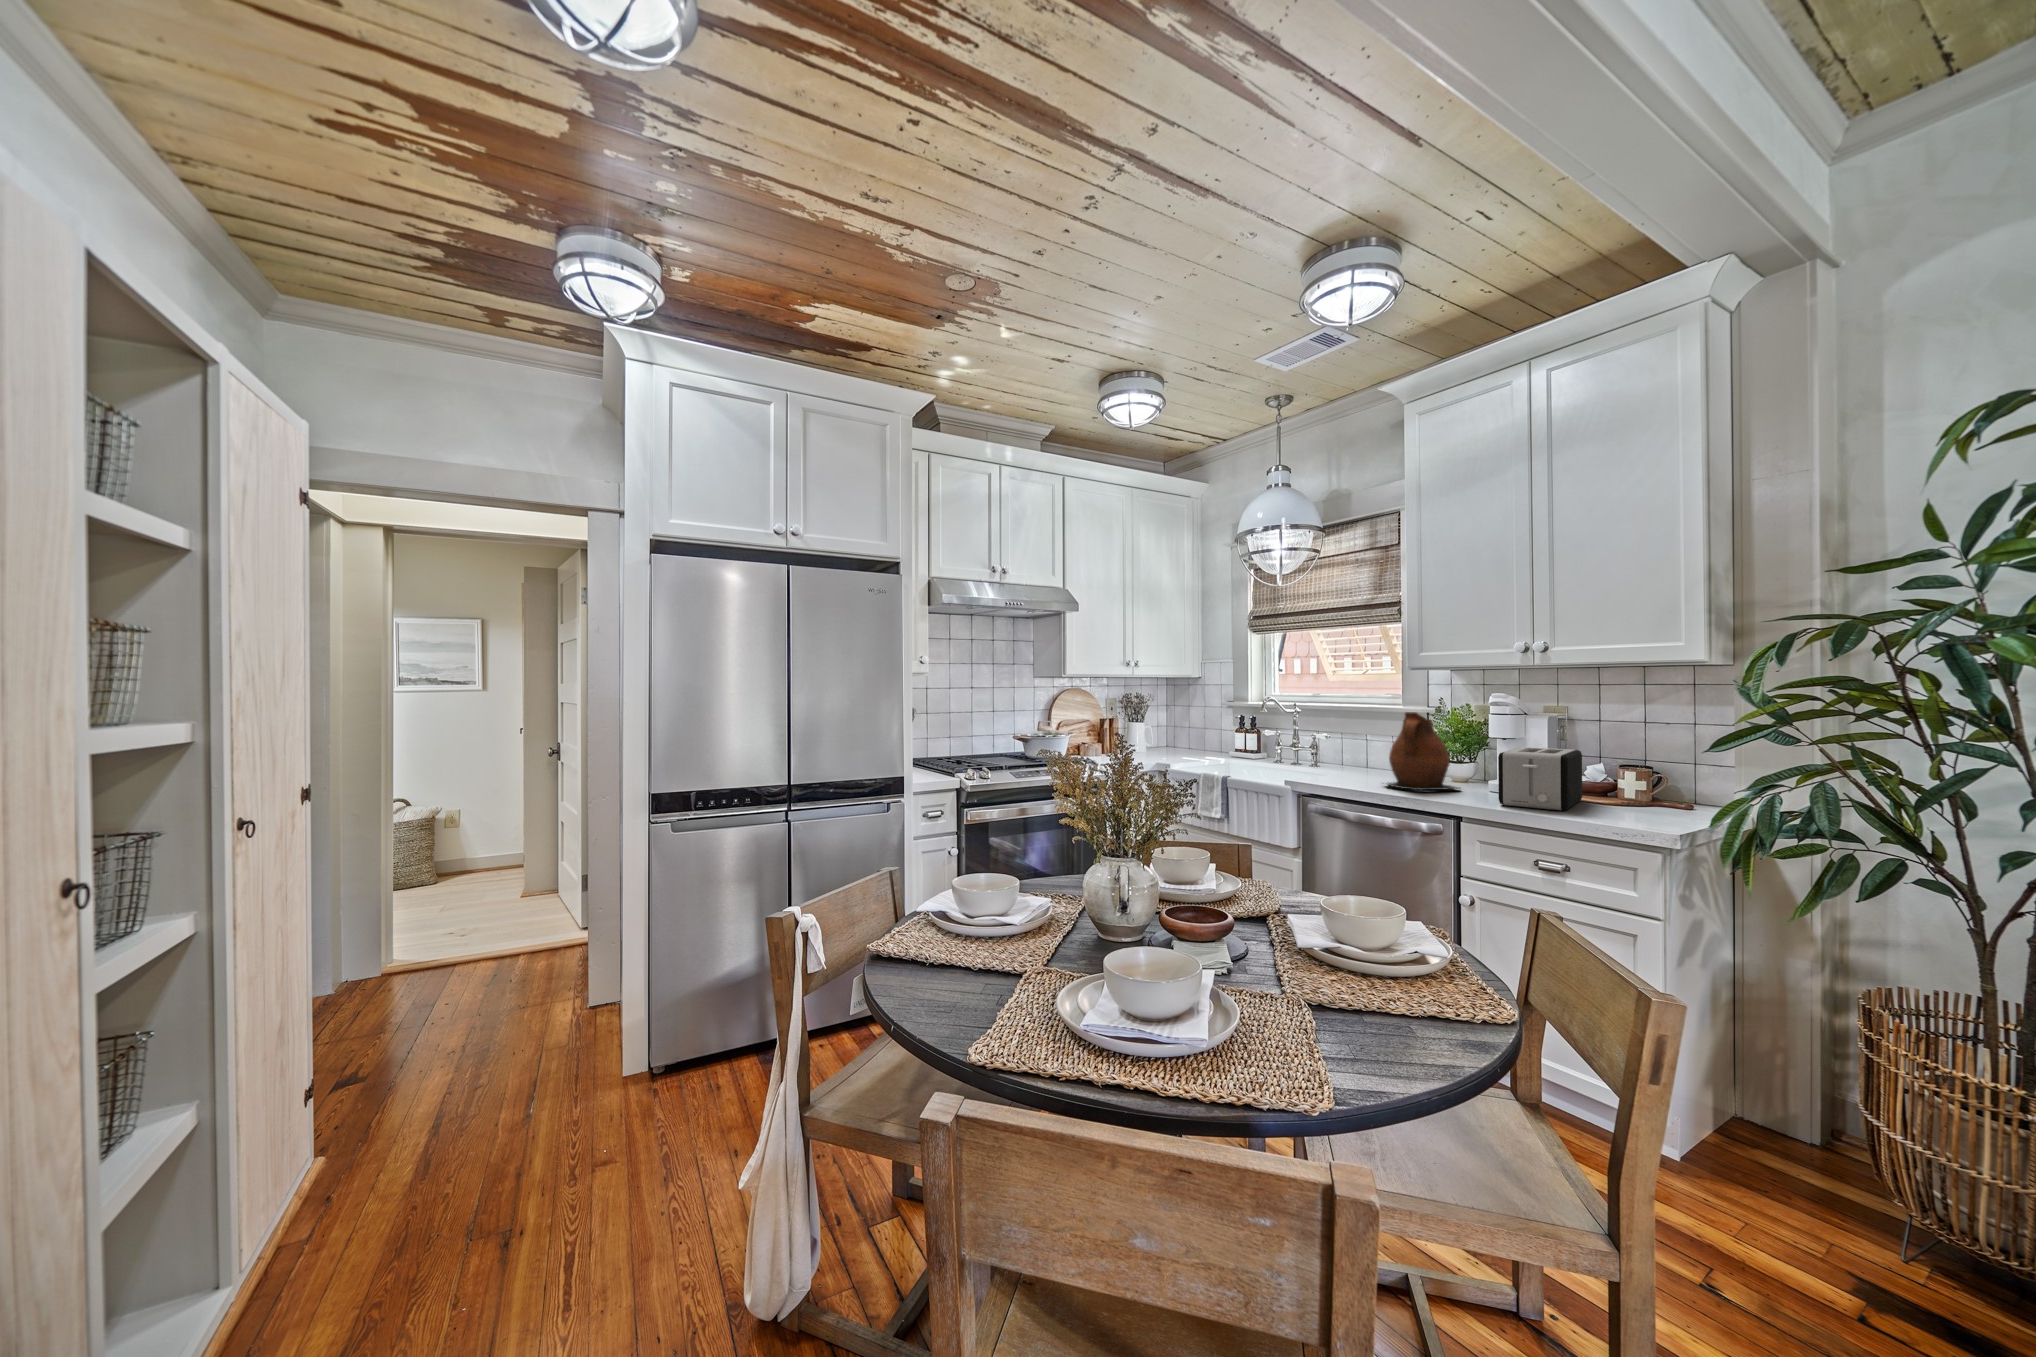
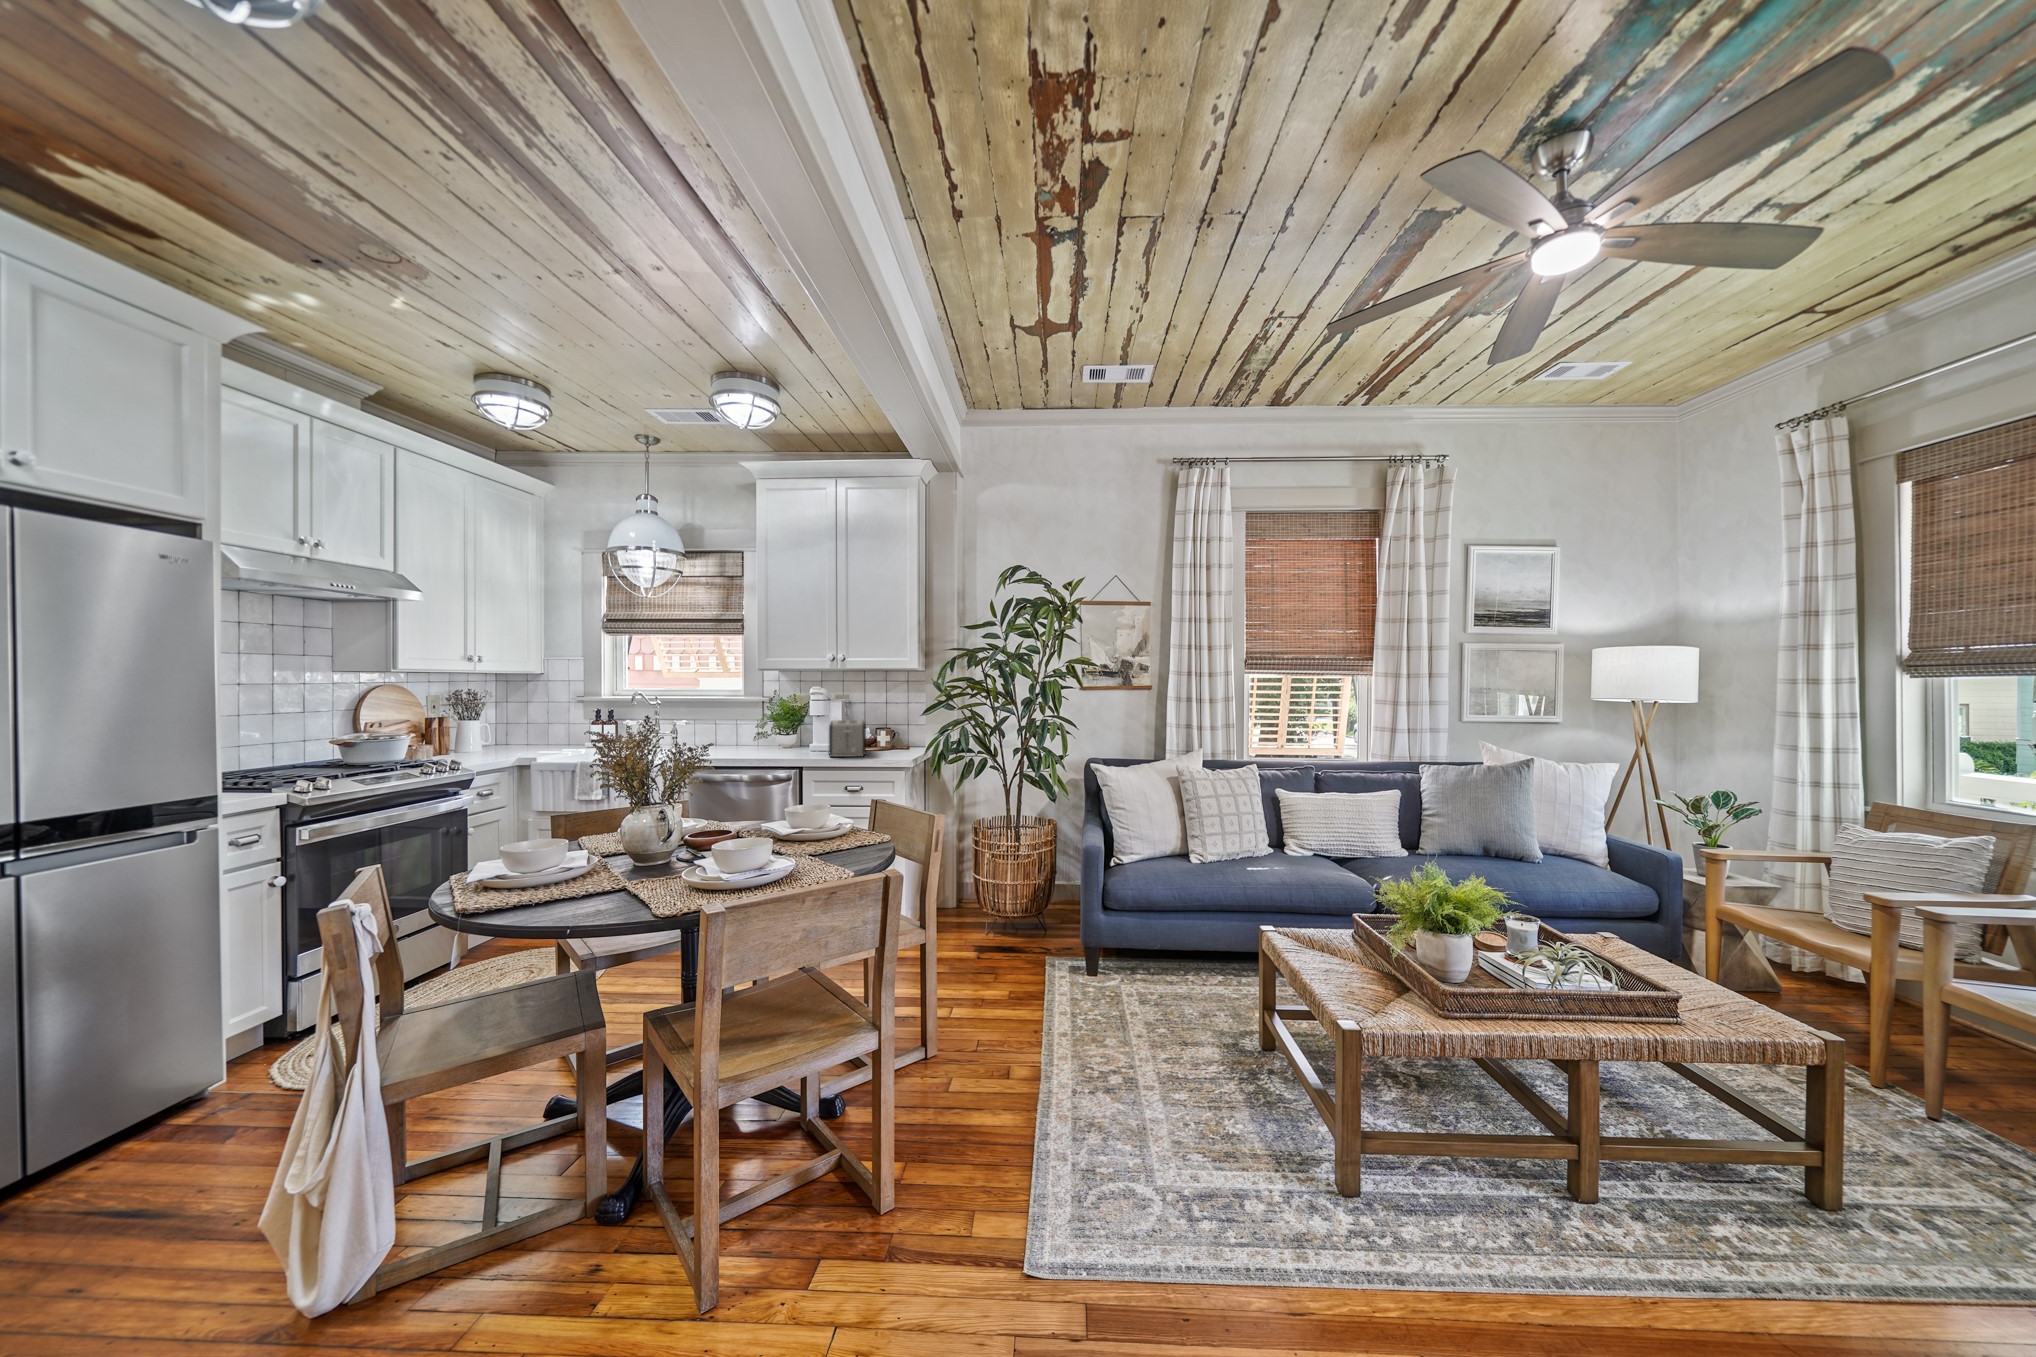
ceramic pitcher: present [1383,712,1460,790] -> none [743,700,797,754]

